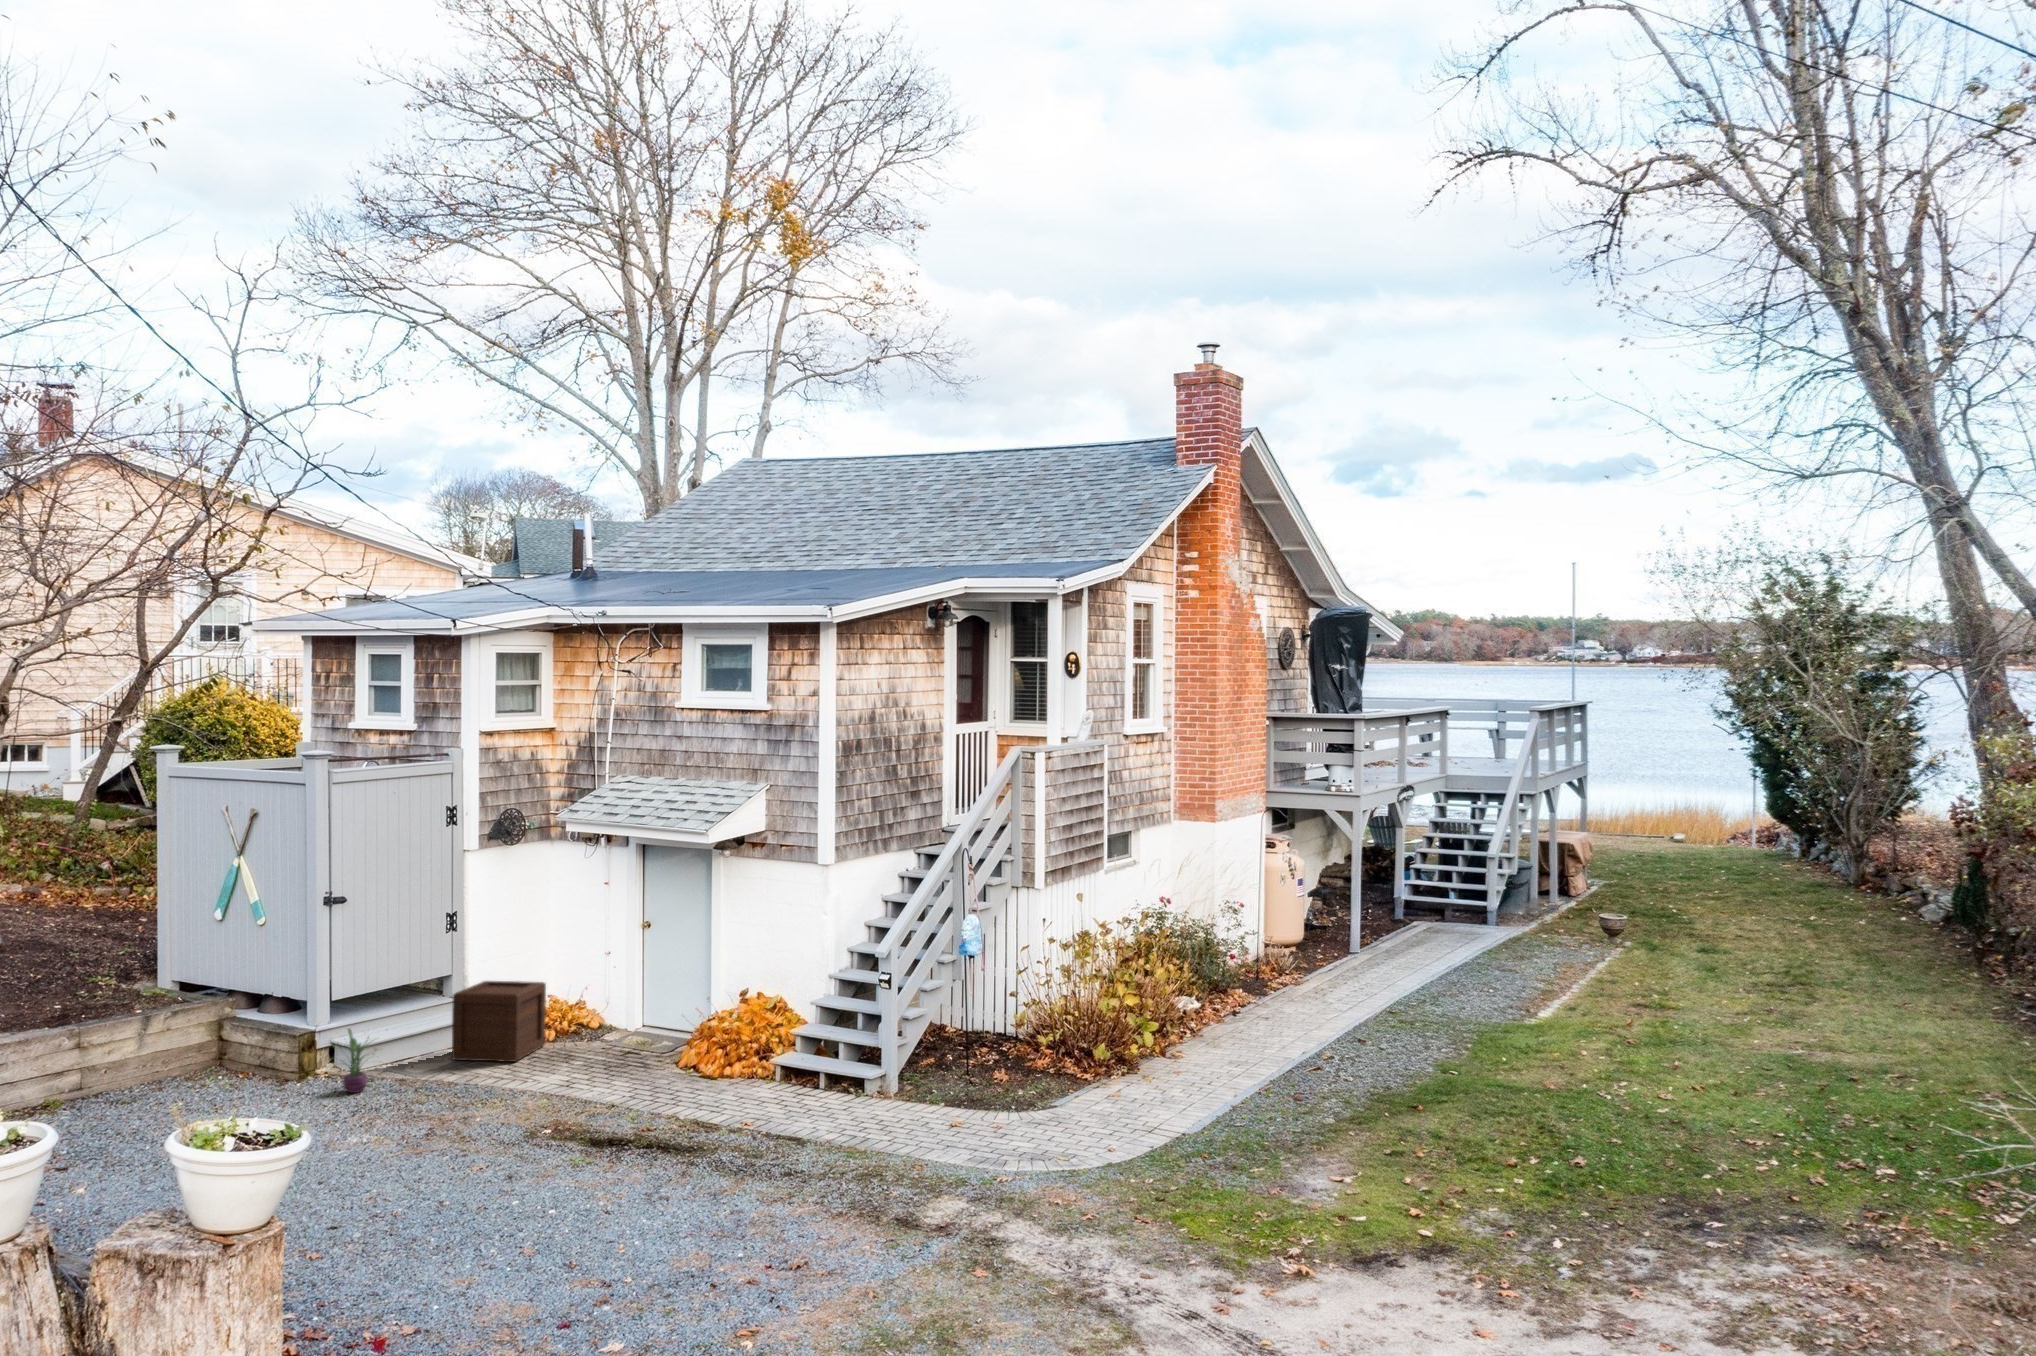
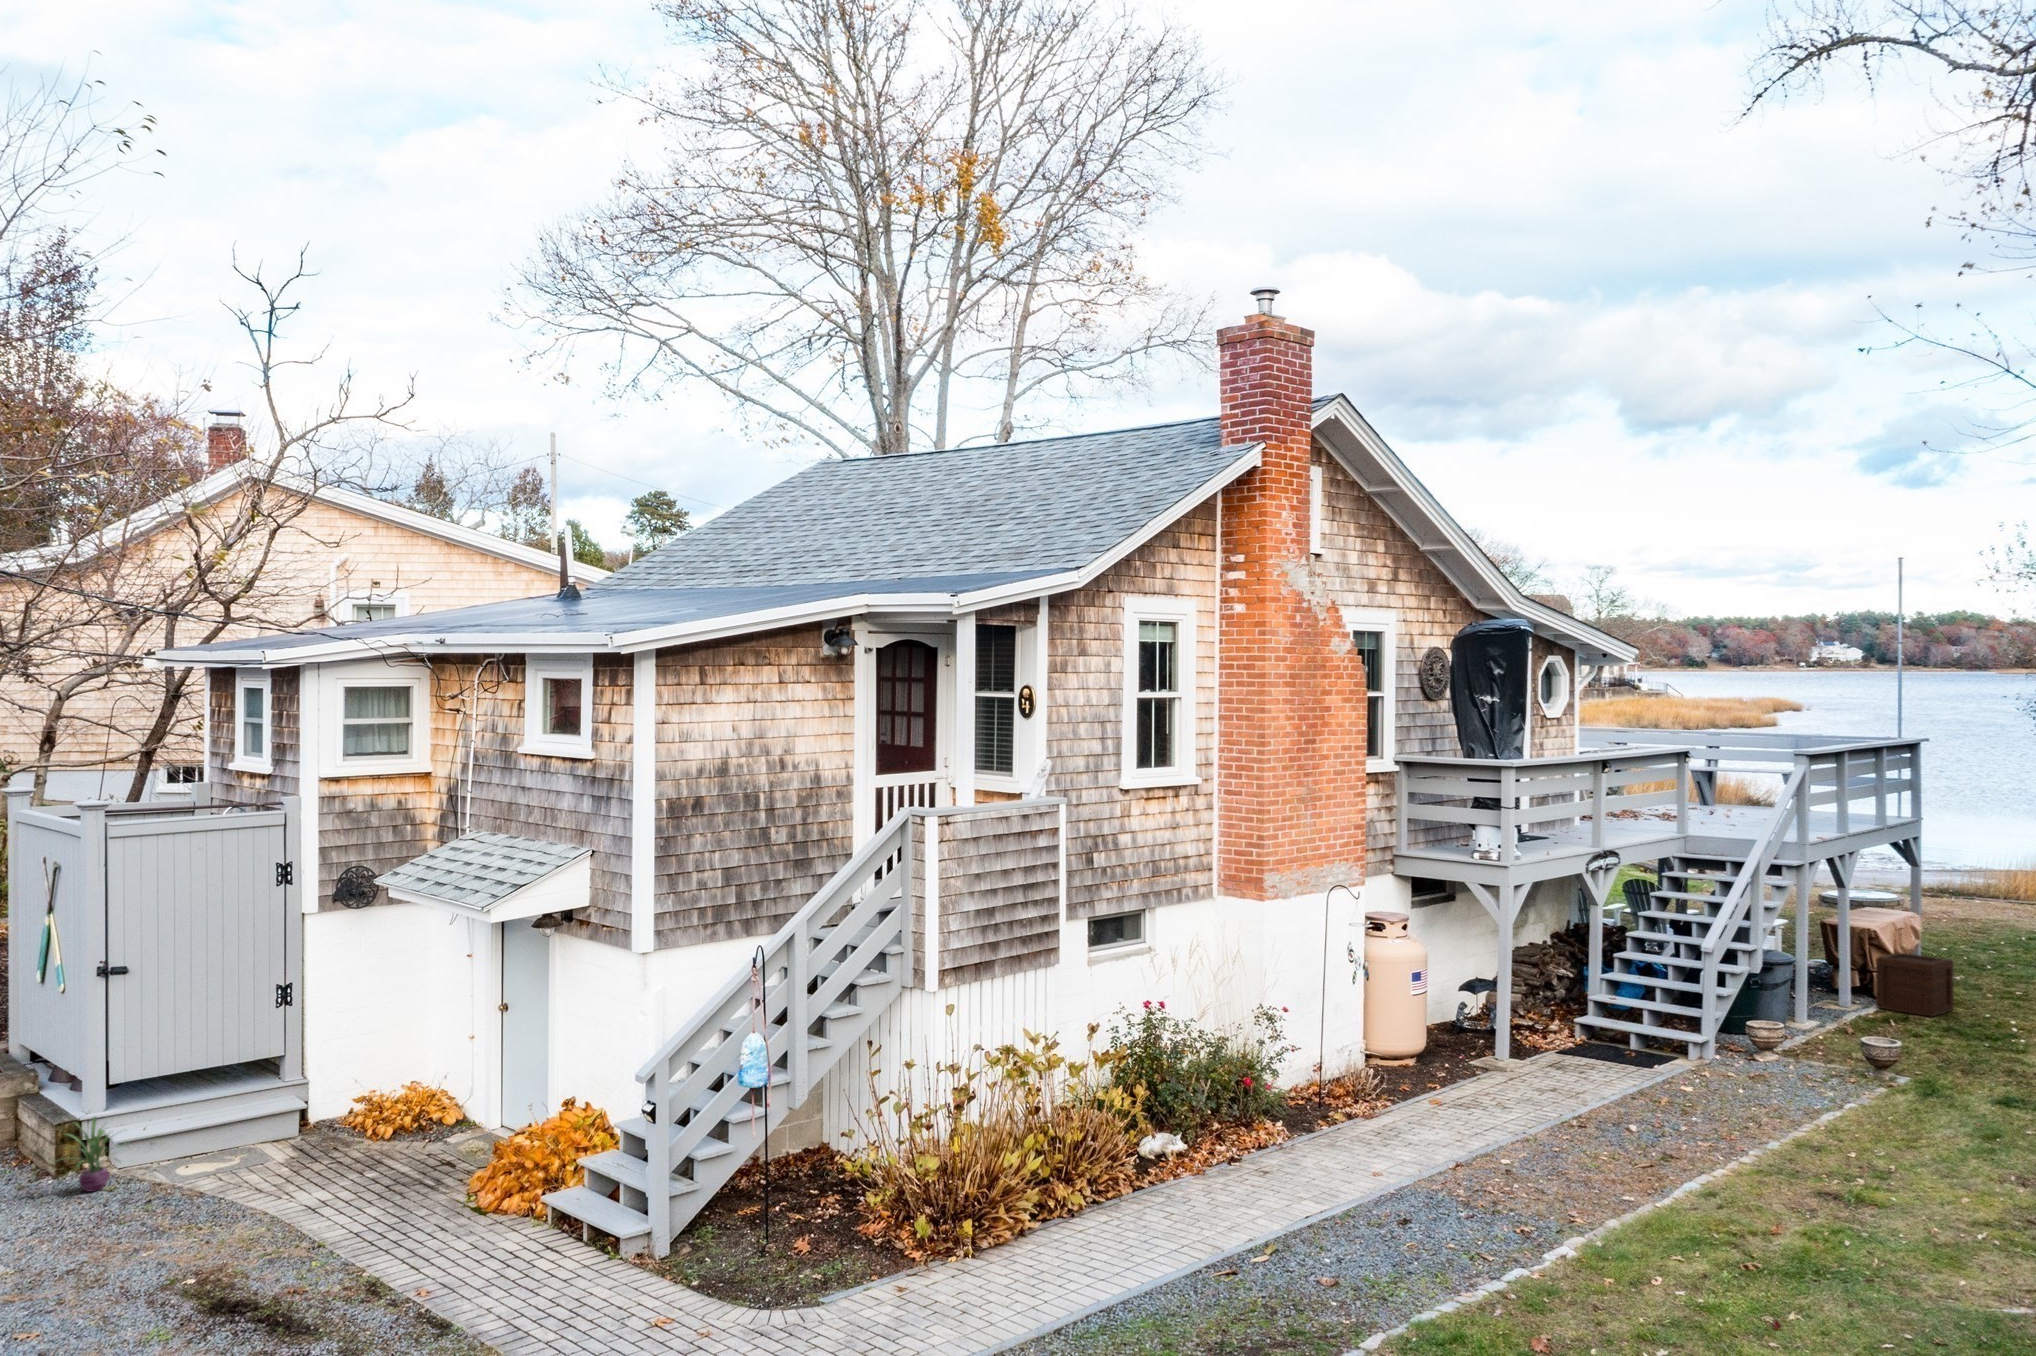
wooden crate: present [452,981,546,1062] -> present [1876,953,1954,1017]

